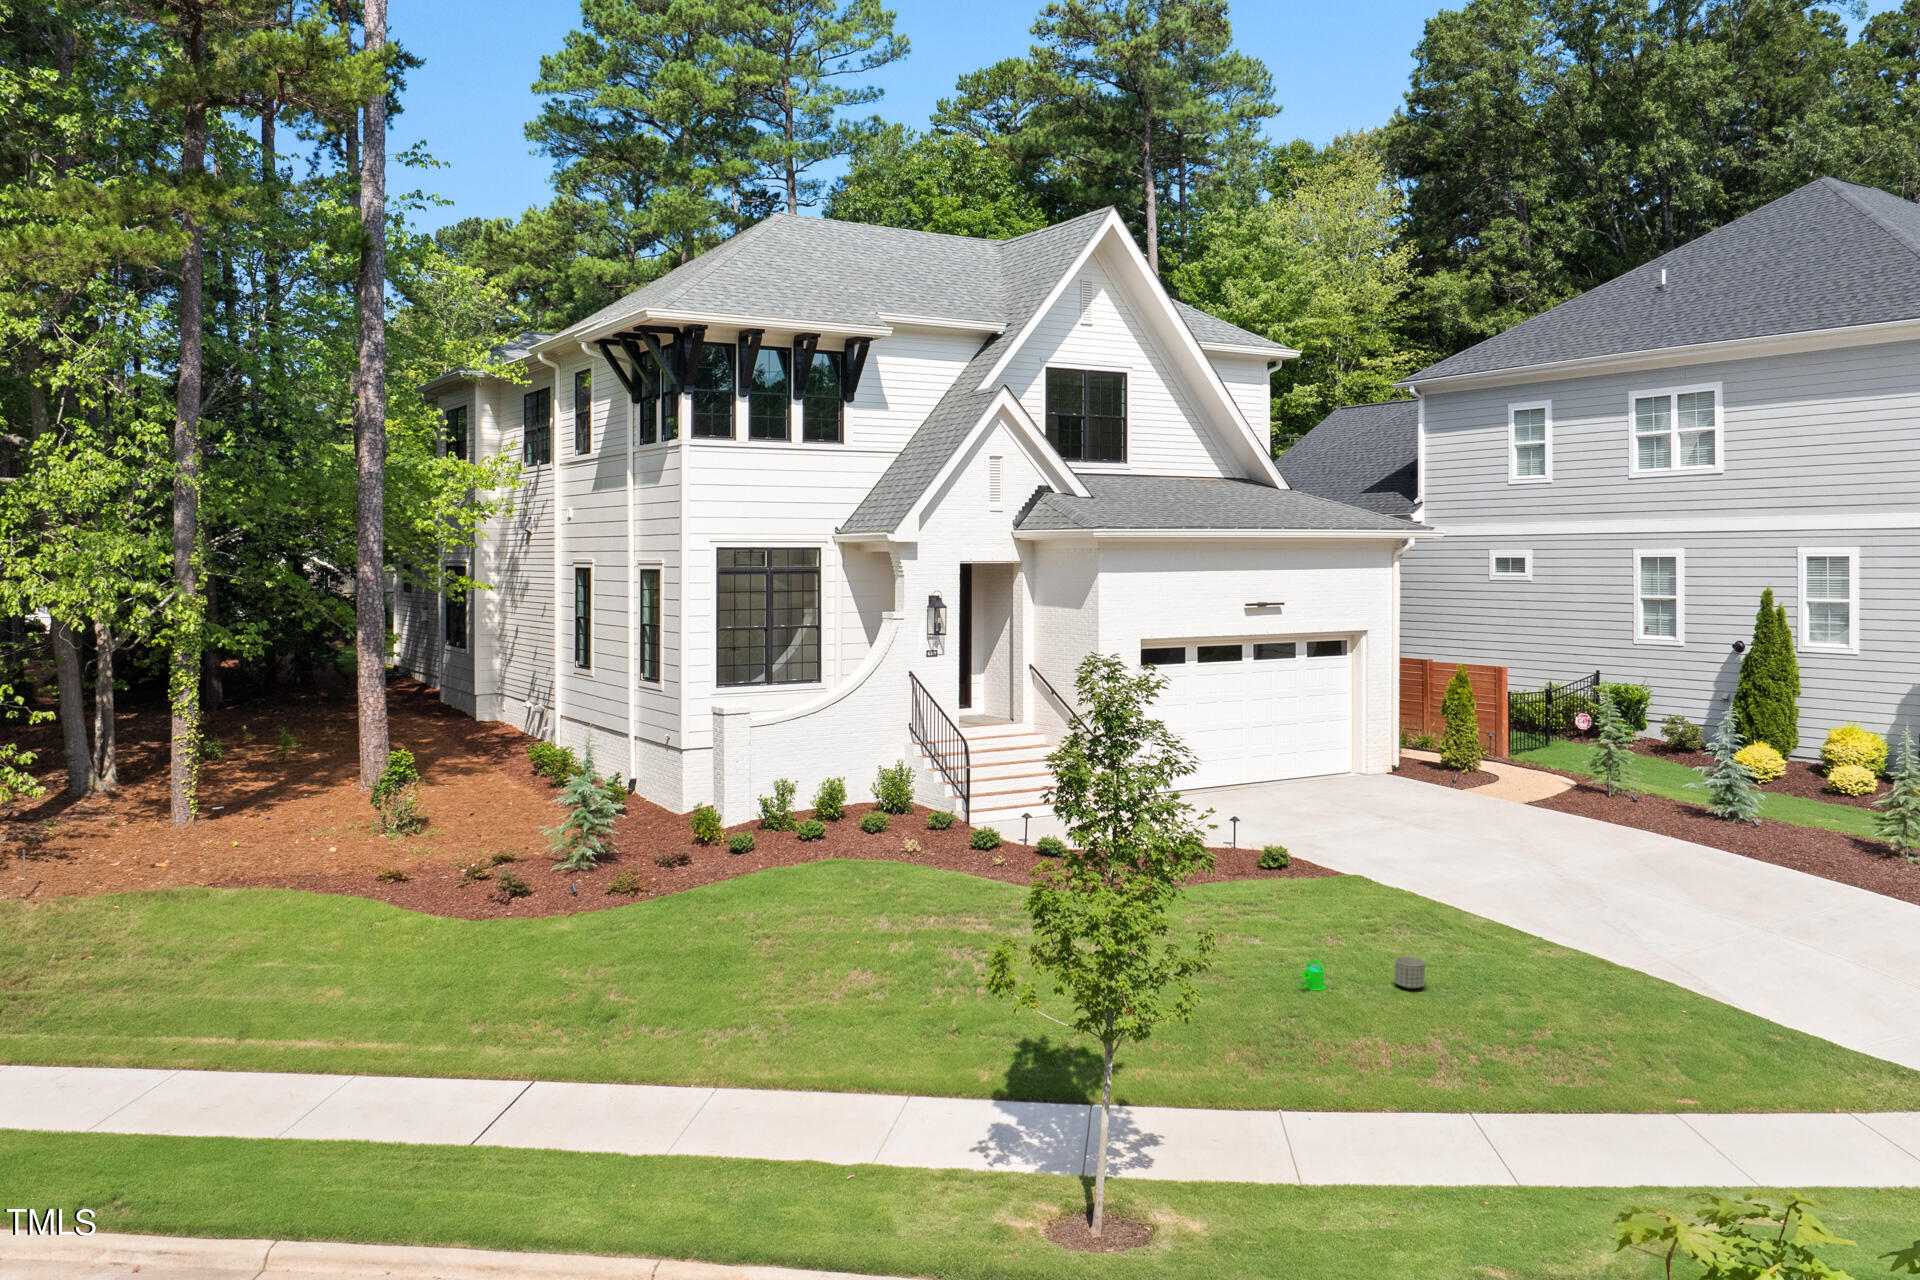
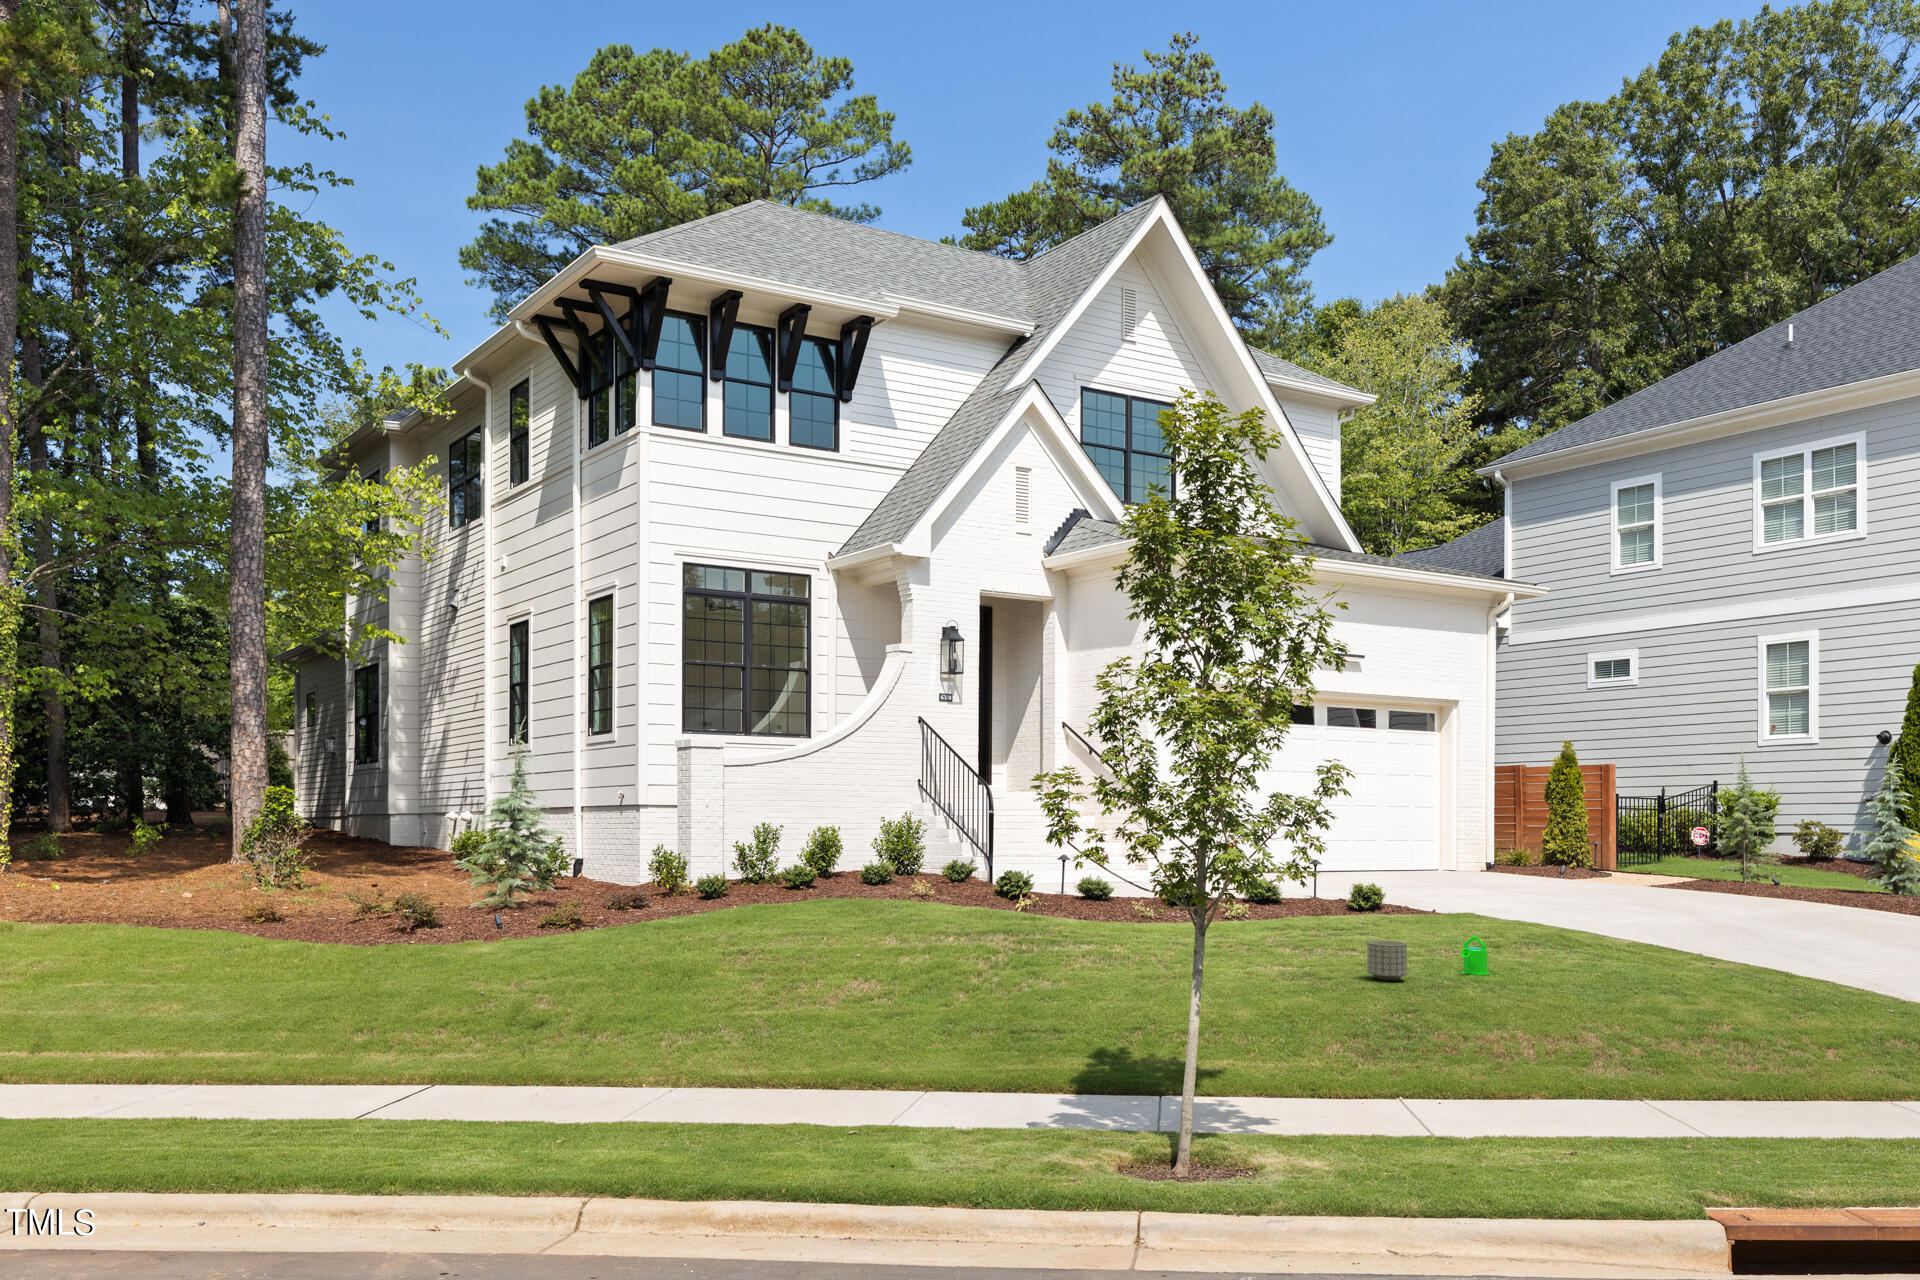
planter: present [1394,956,1425,989] -> present [1367,941,1407,981]

